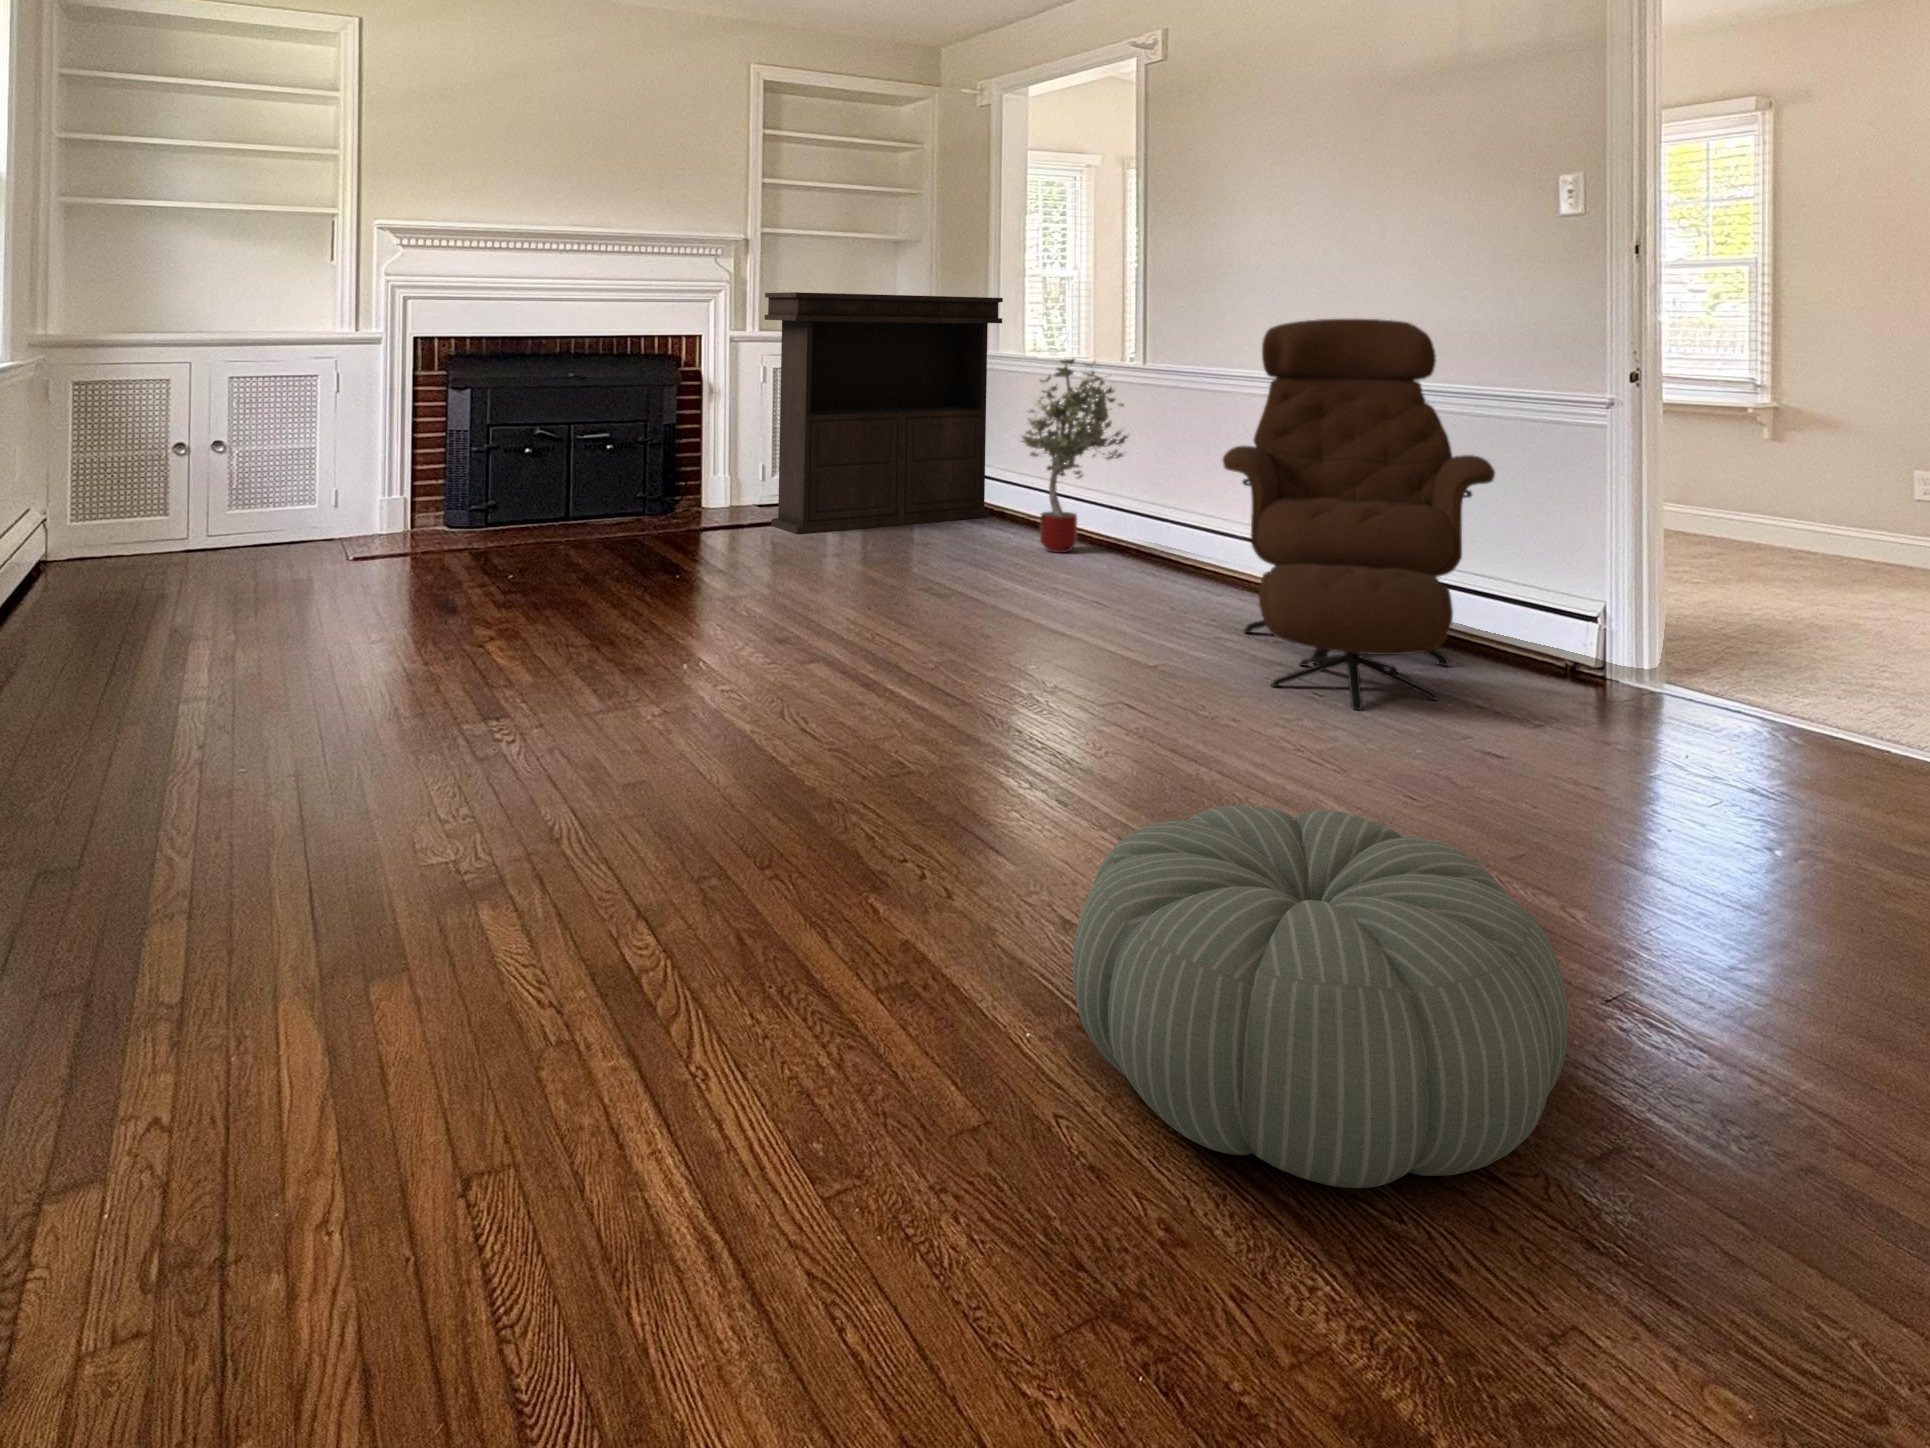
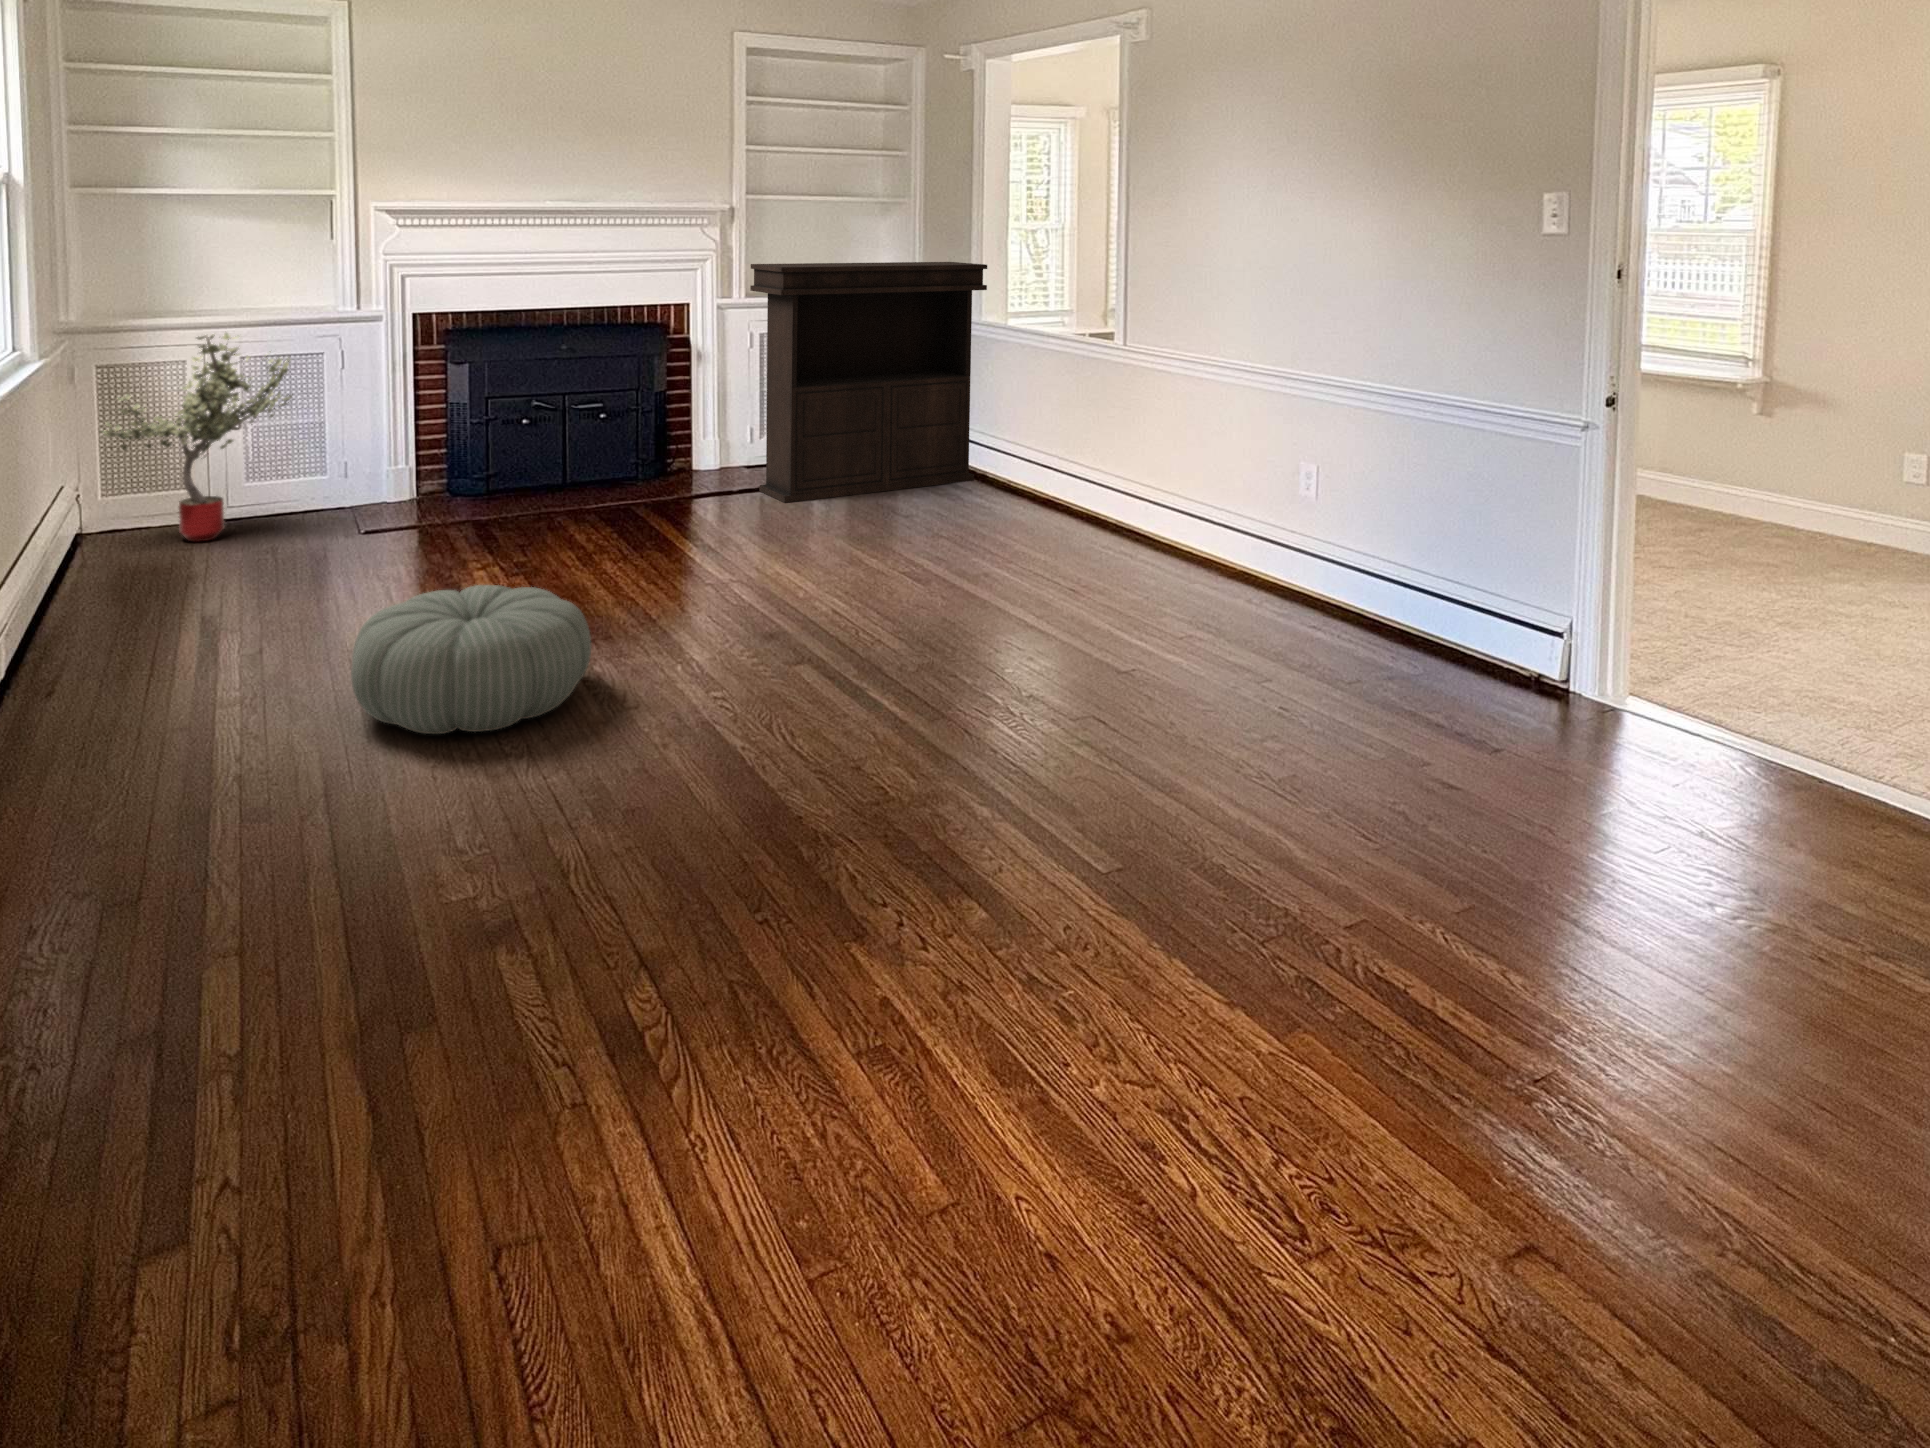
lounge chair: present [1223,319,1495,710] -> none [1201,320,1473,730]
potted tree: present [1022,359,1128,553] -> present [103,333,293,542]
pouf: present [1073,805,1568,1188] -> present [351,585,591,734]

